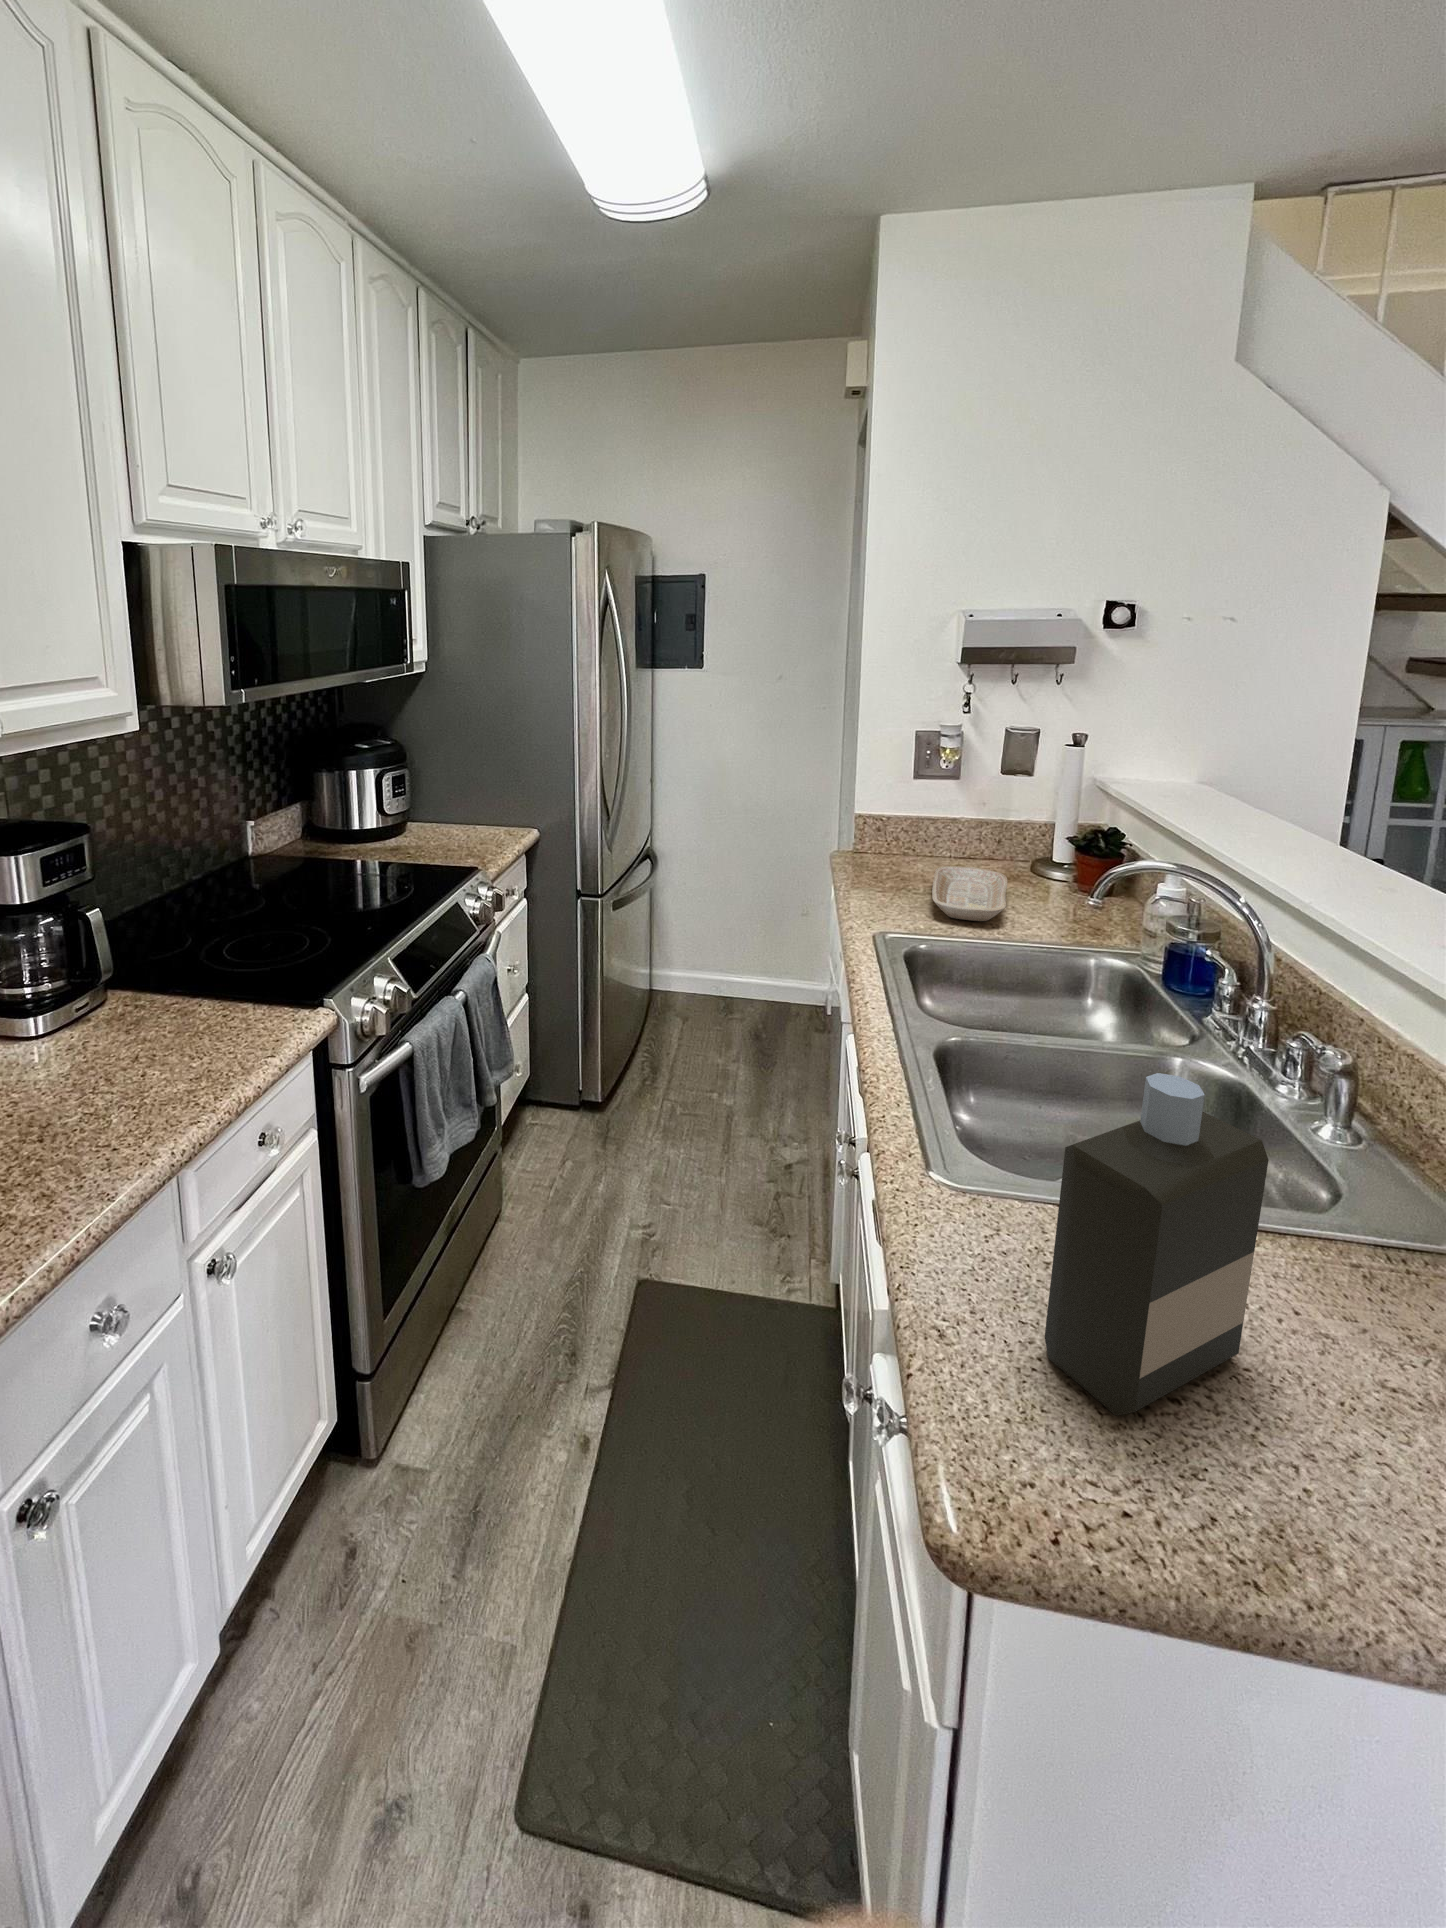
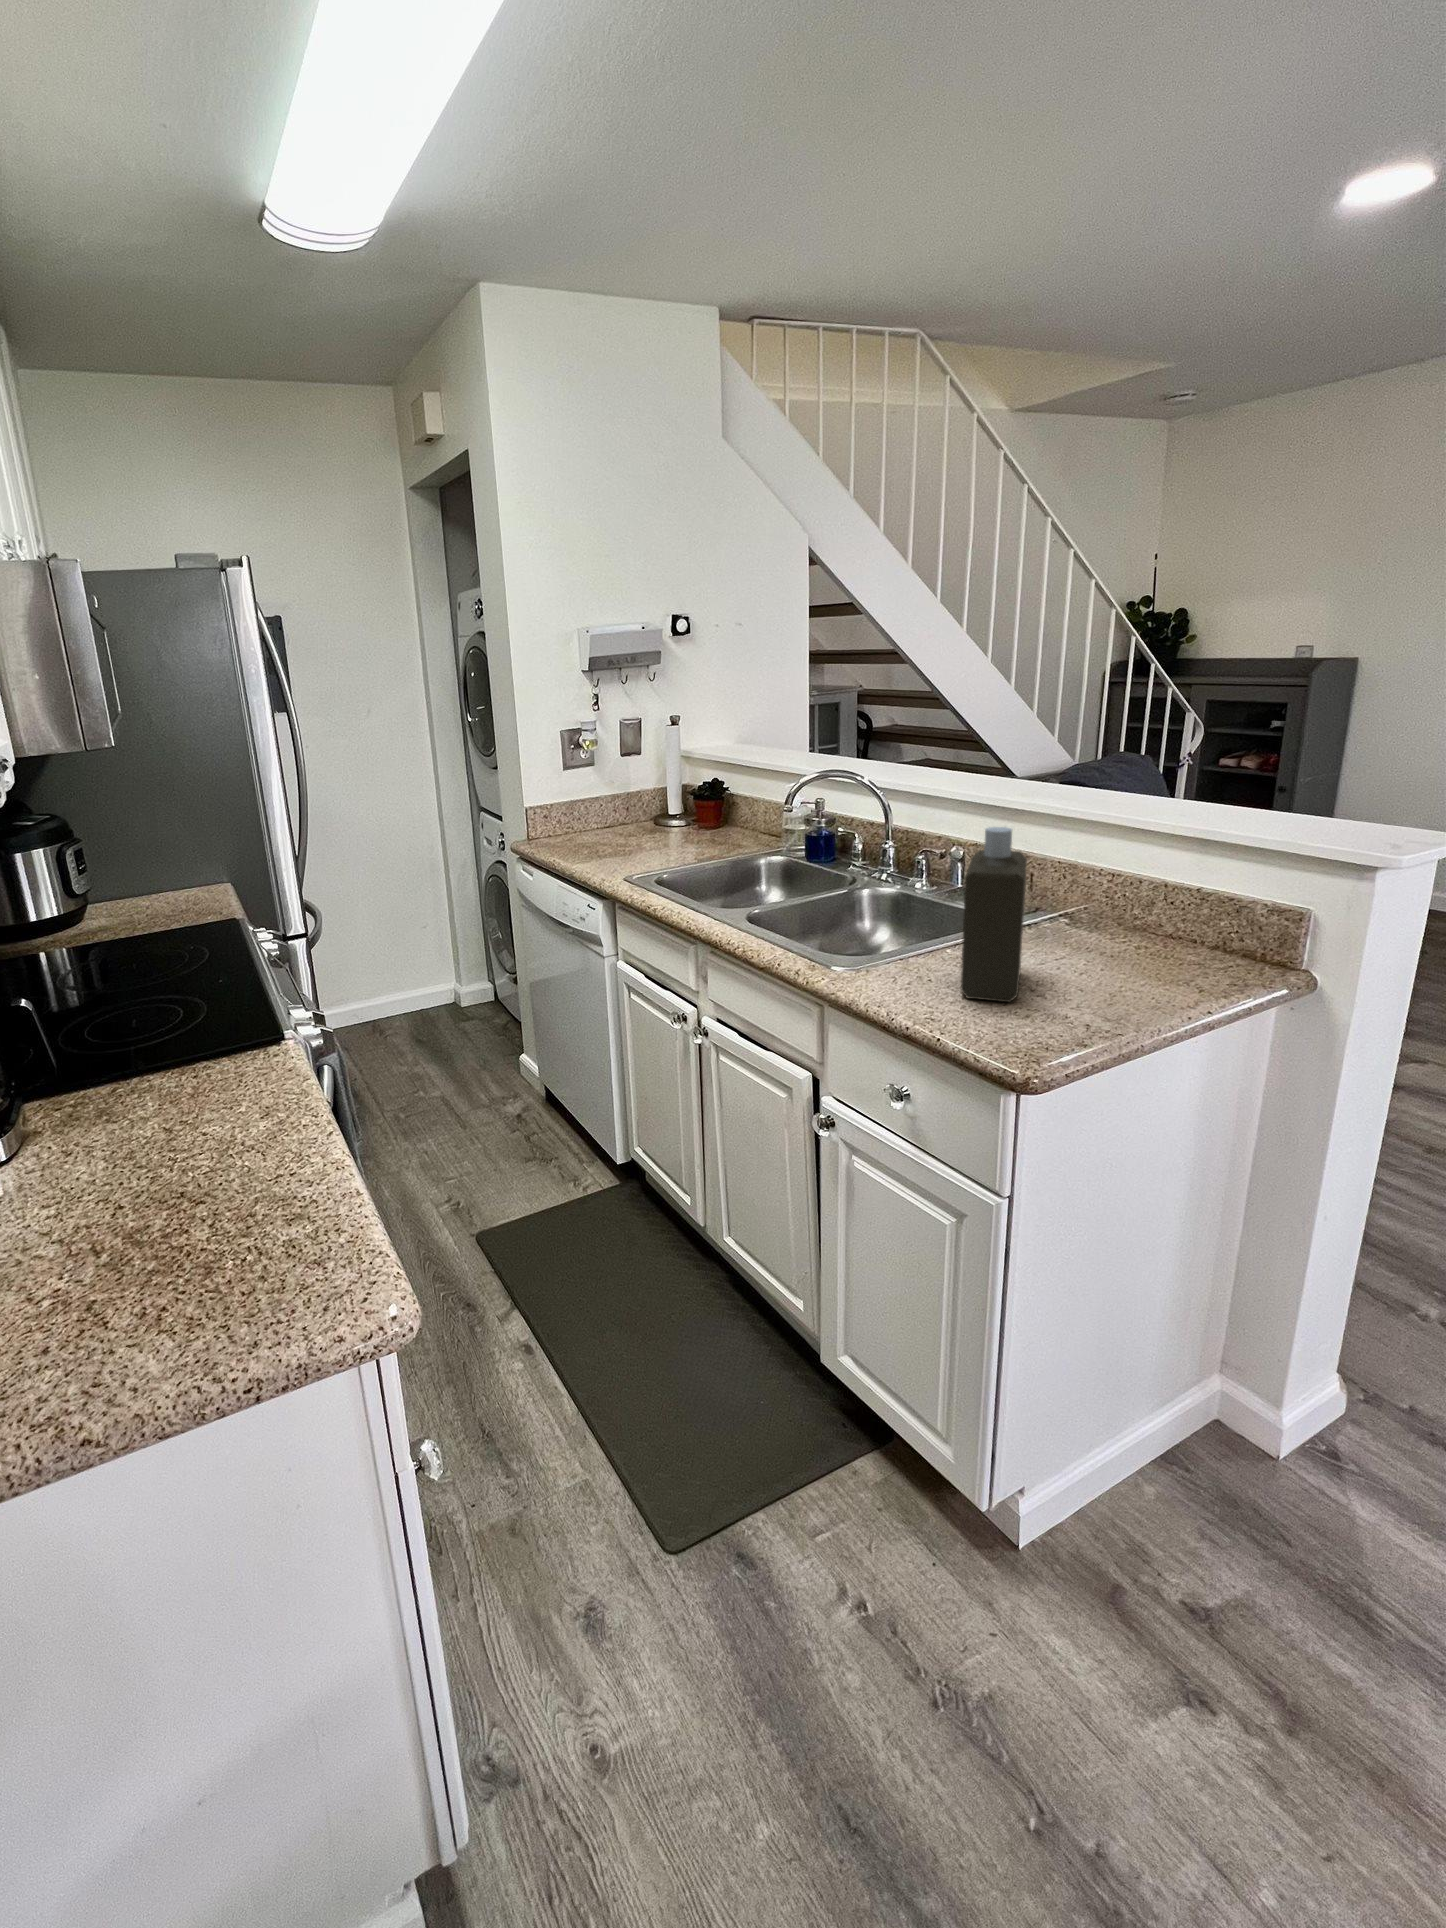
tray: present [932,866,1008,921] -> none [614,824,690,857]

